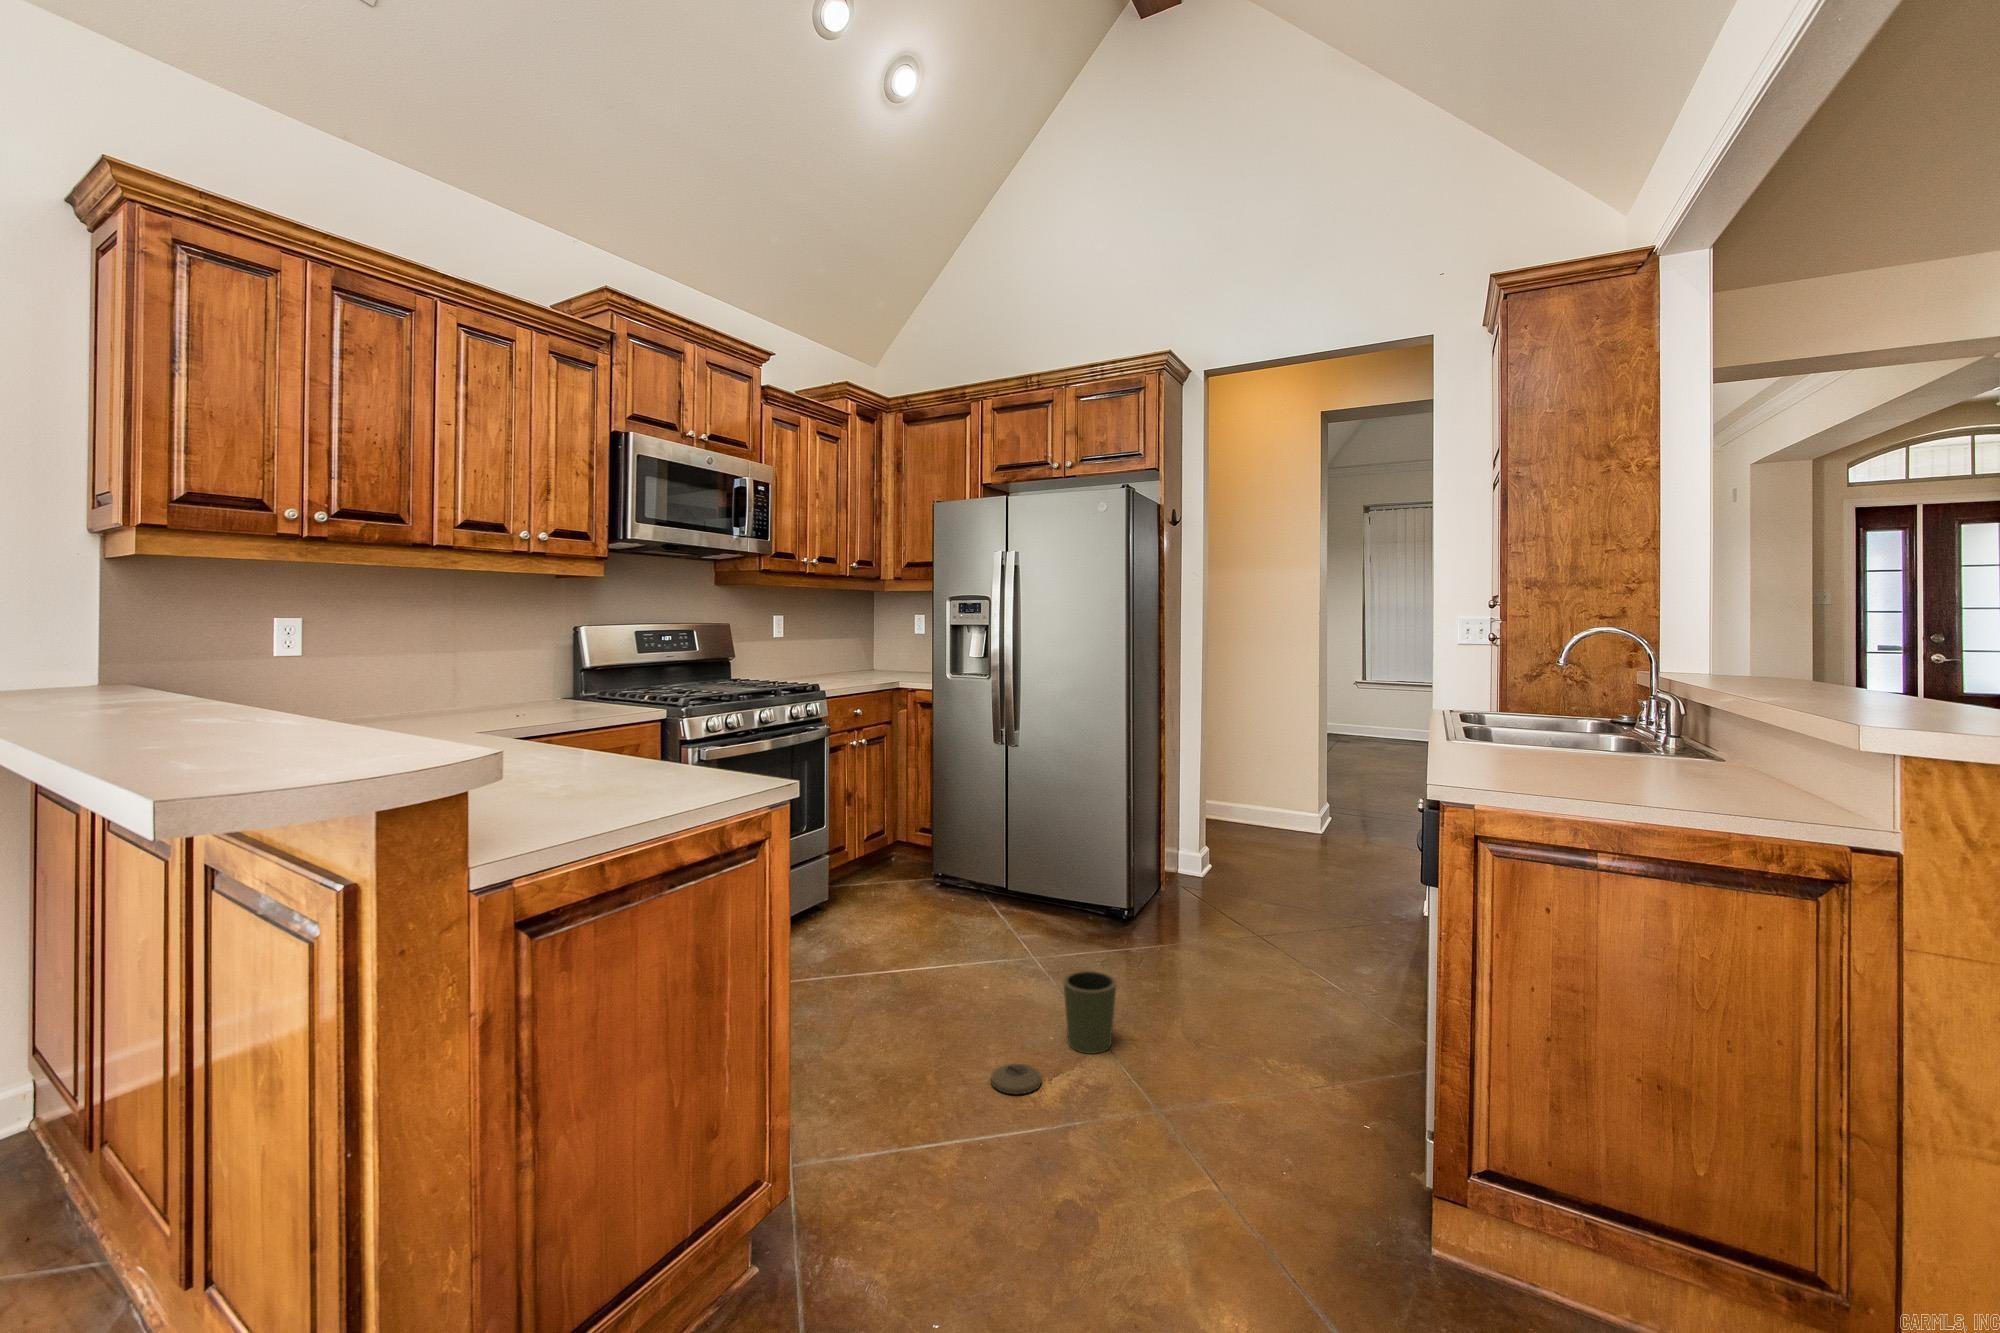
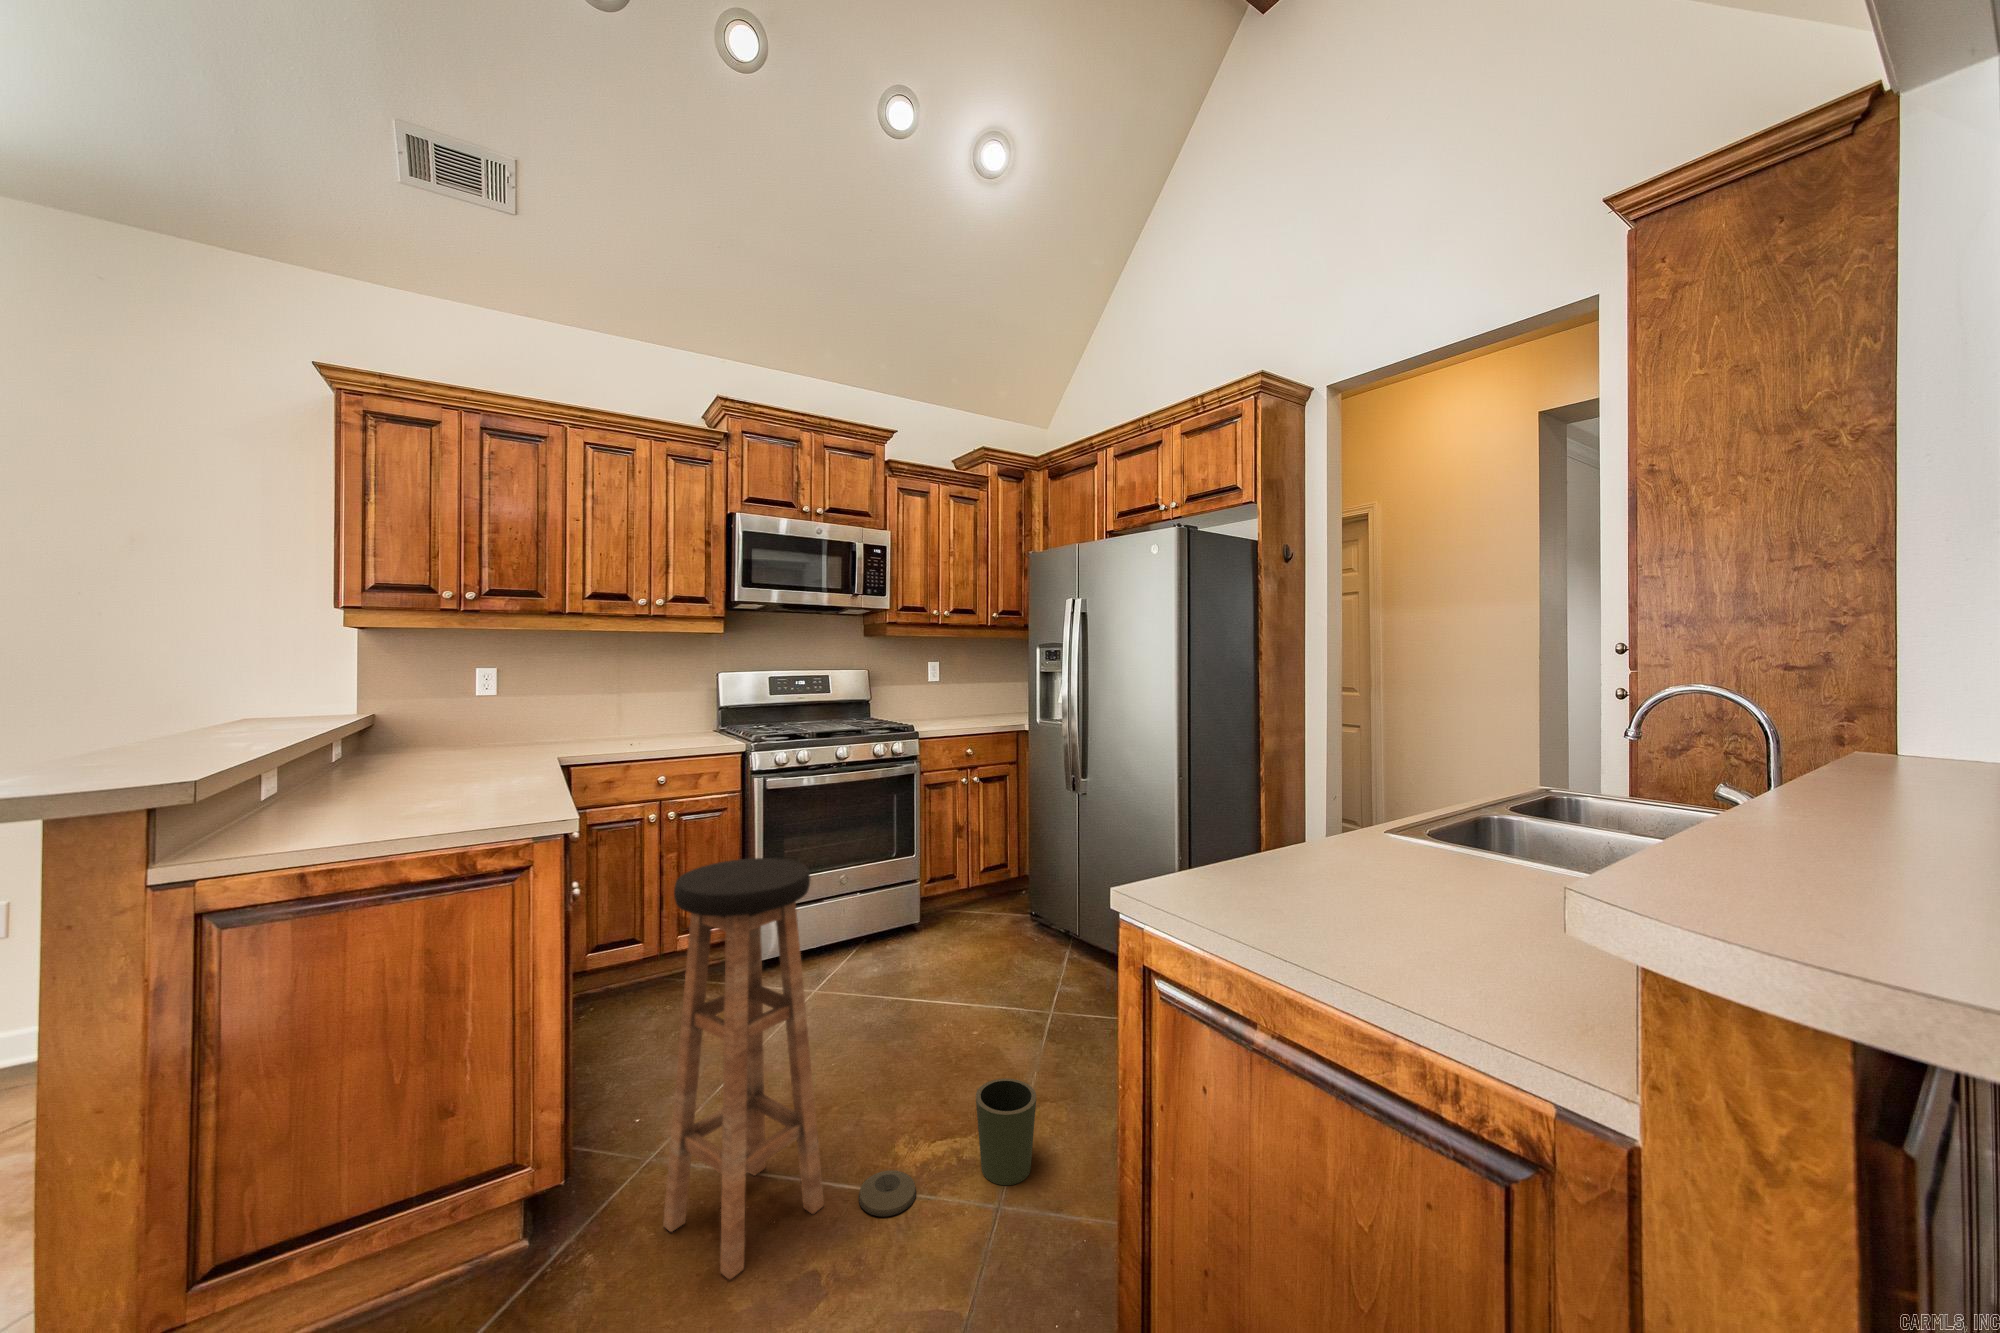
bar stool: none [842,791,971,1160] -> present [663,858,824,1279]

